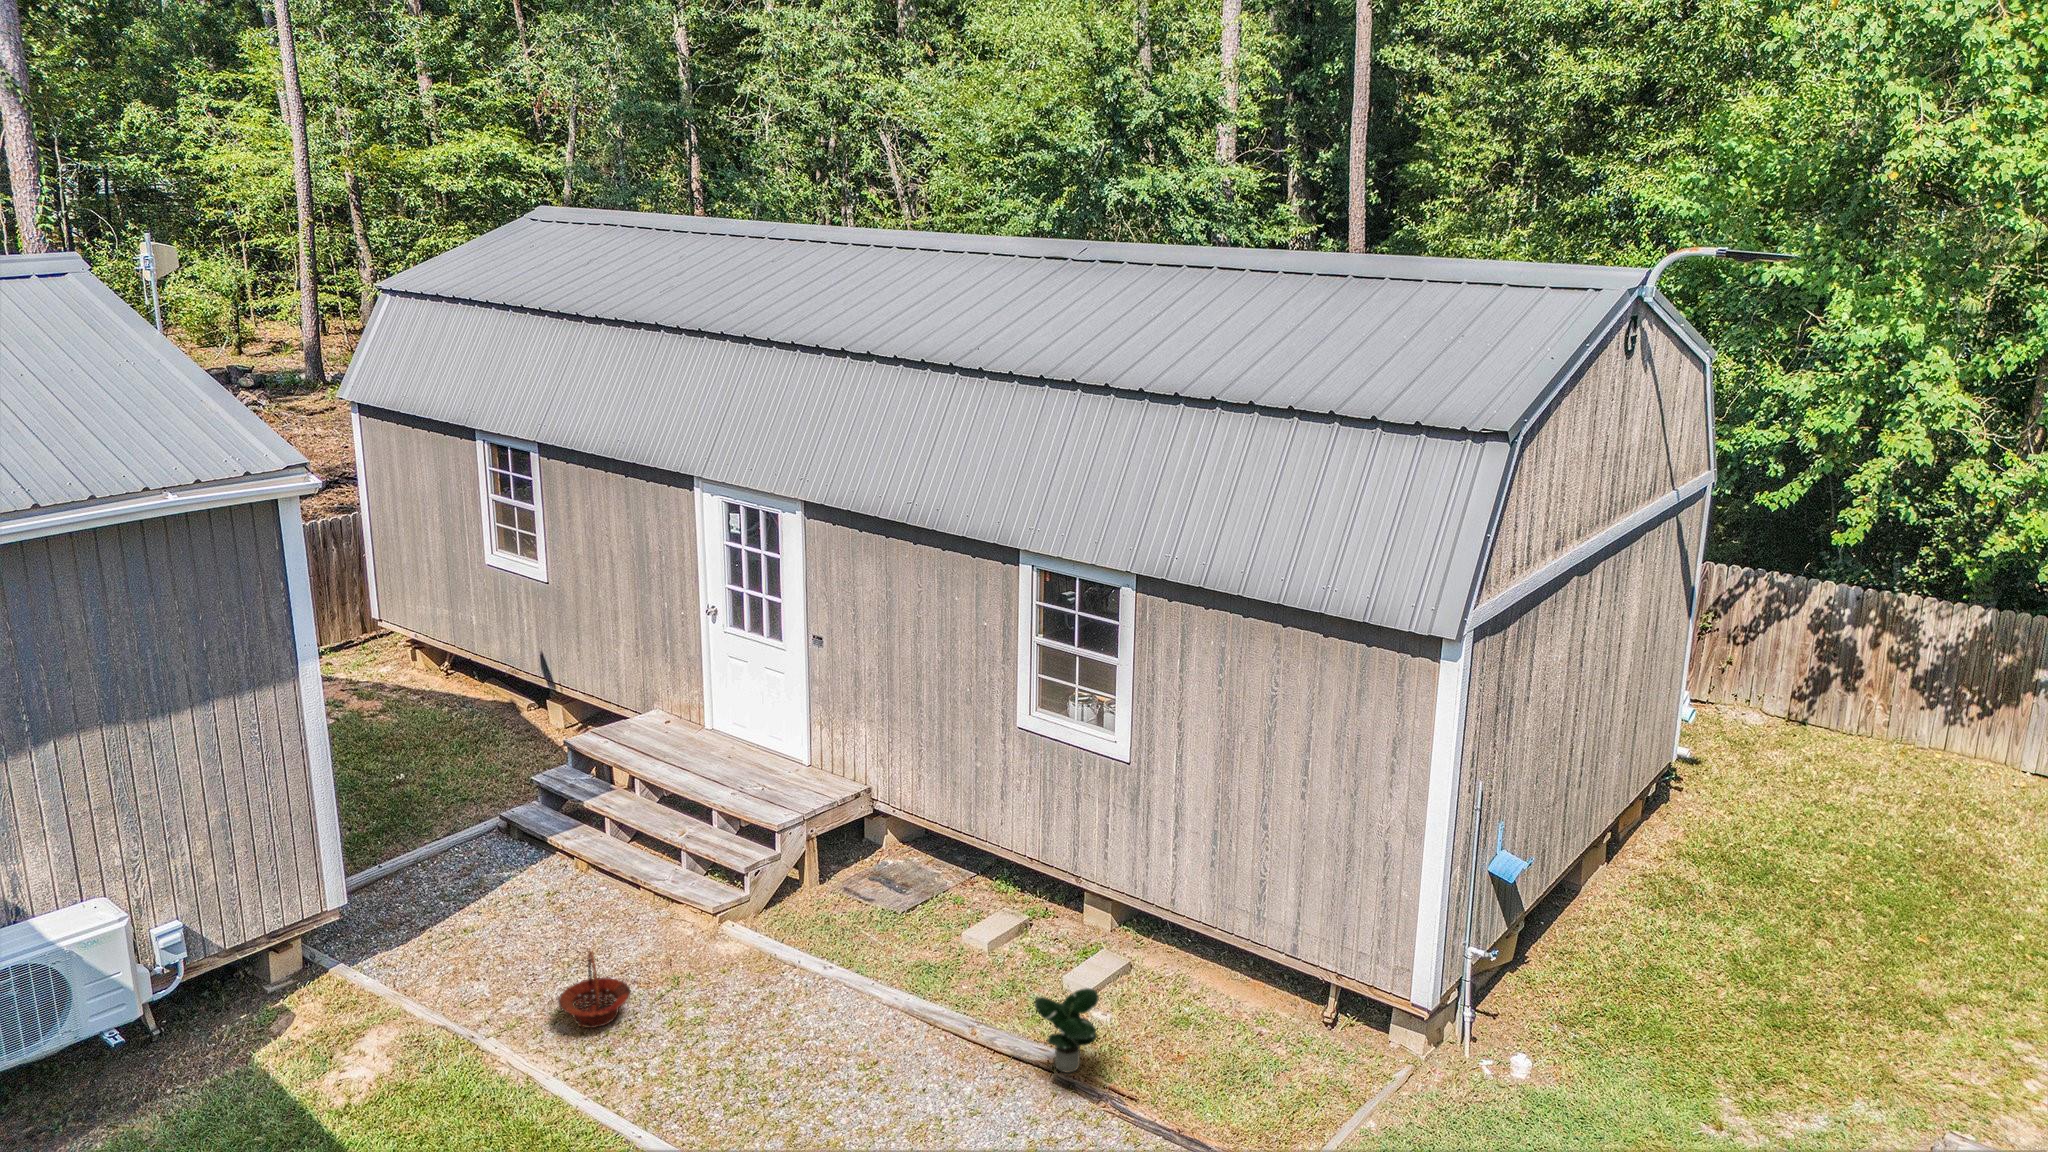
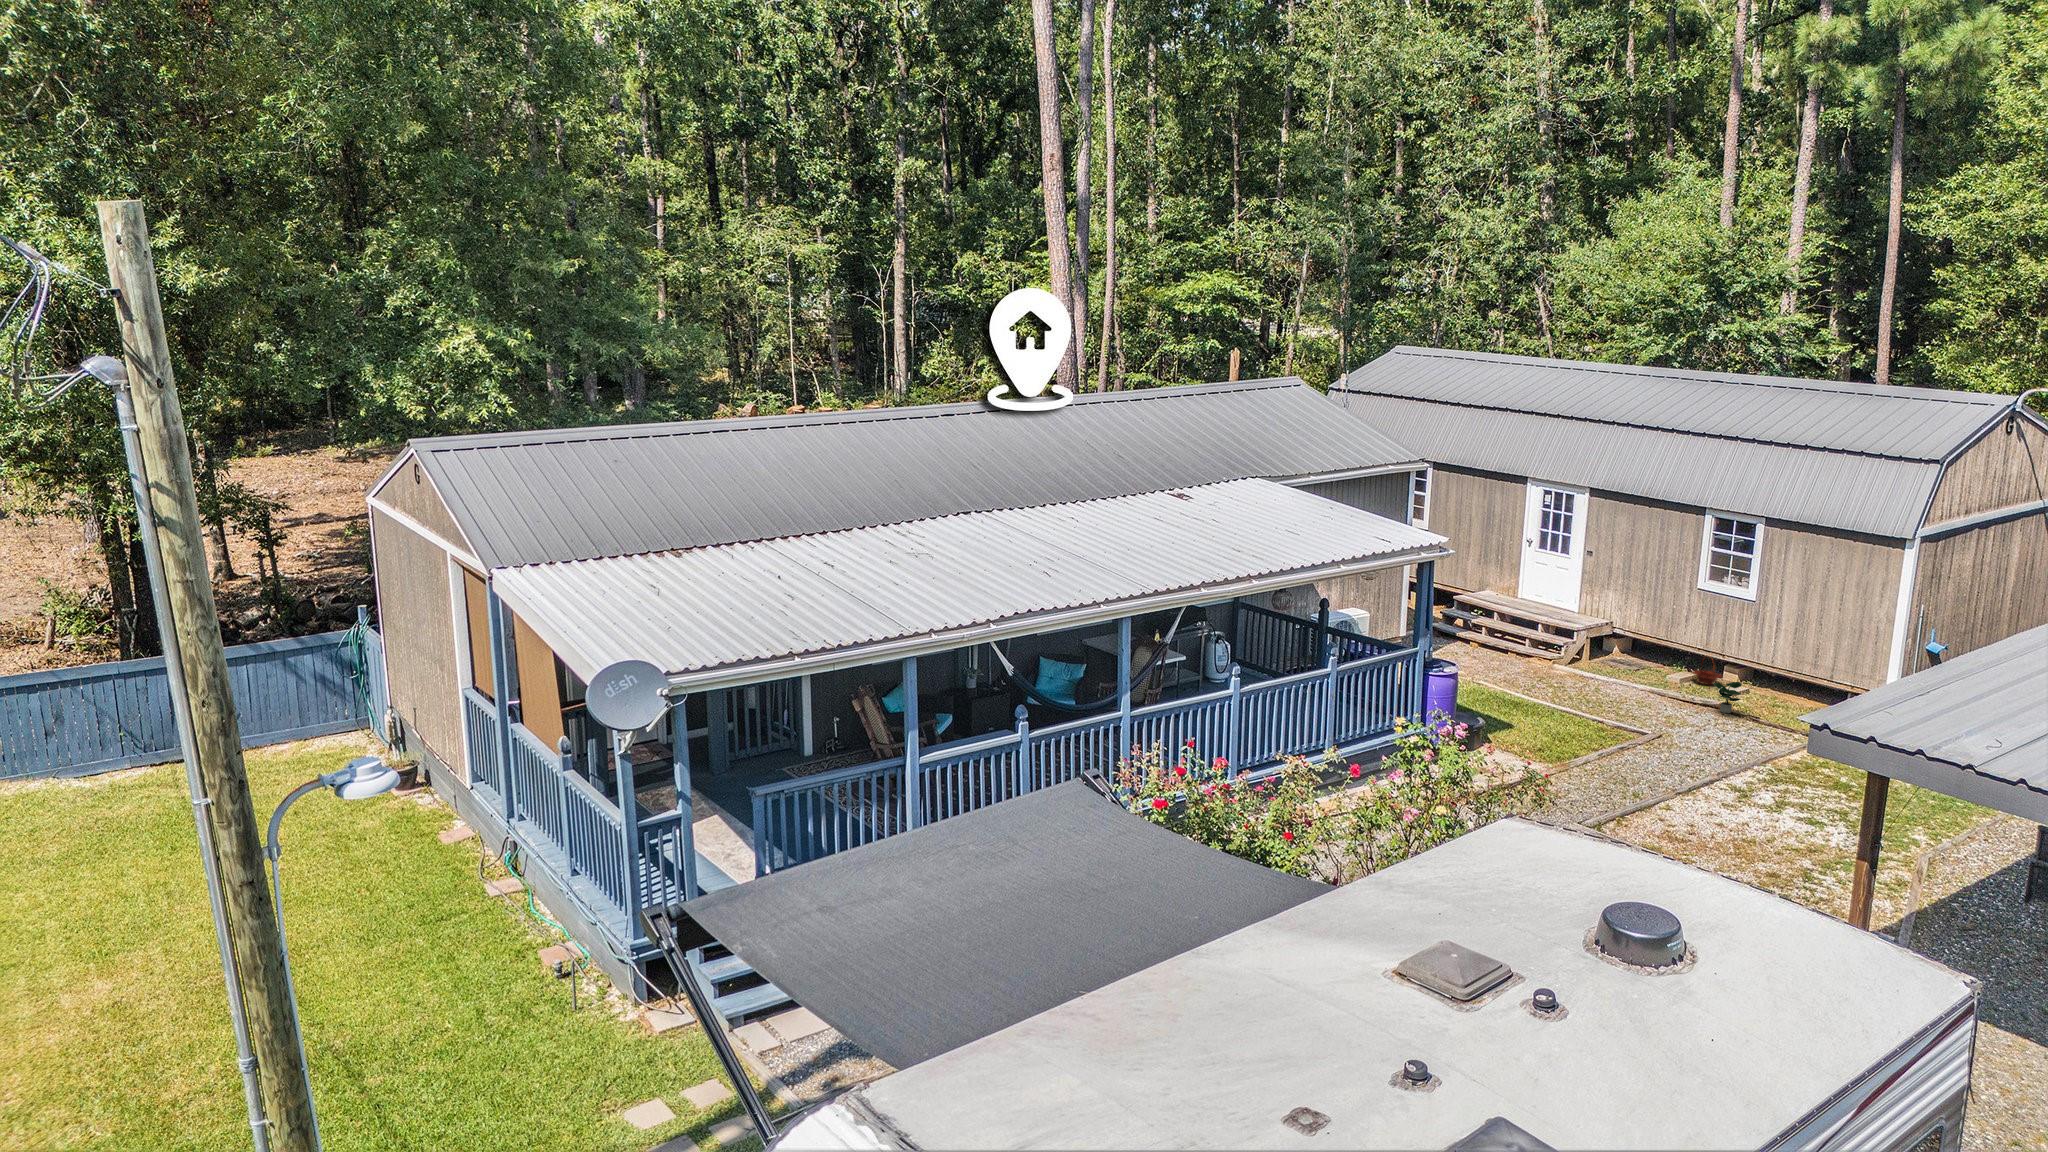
basket: present [558,951,631,1028] -> present [1692,656,1722,685]

